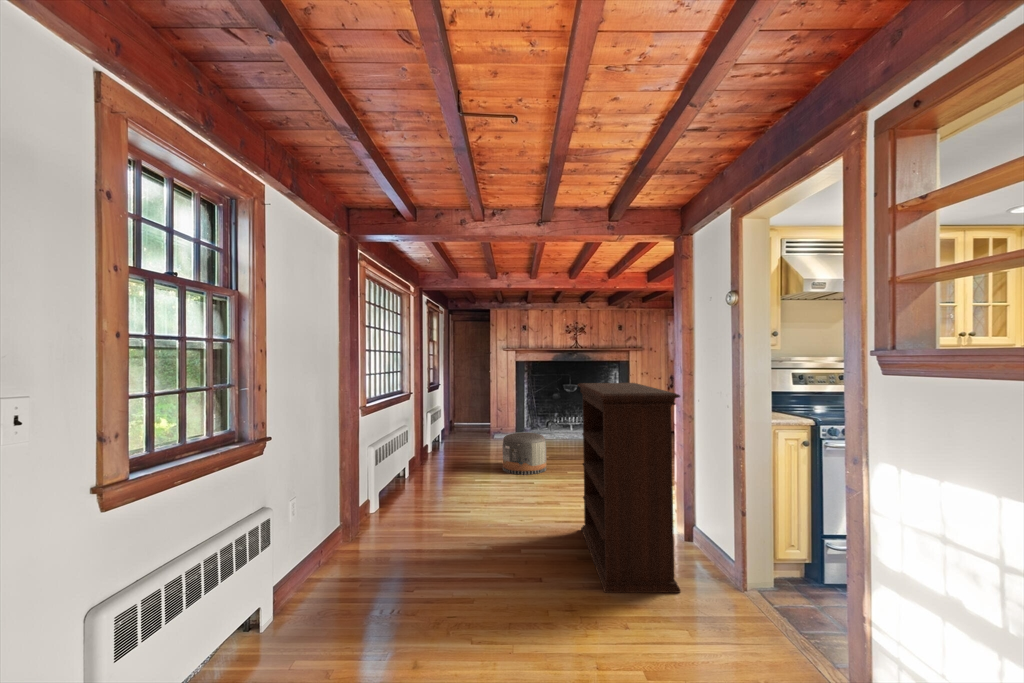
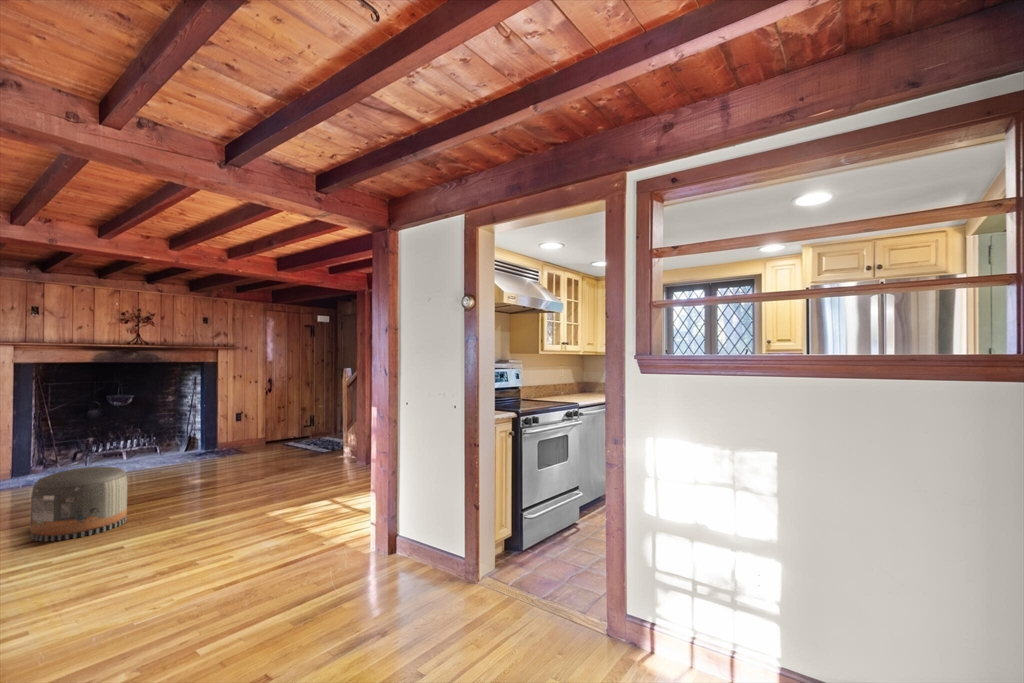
bookshelf: present [578,383,681,593] -> none [264,371,460,653]

